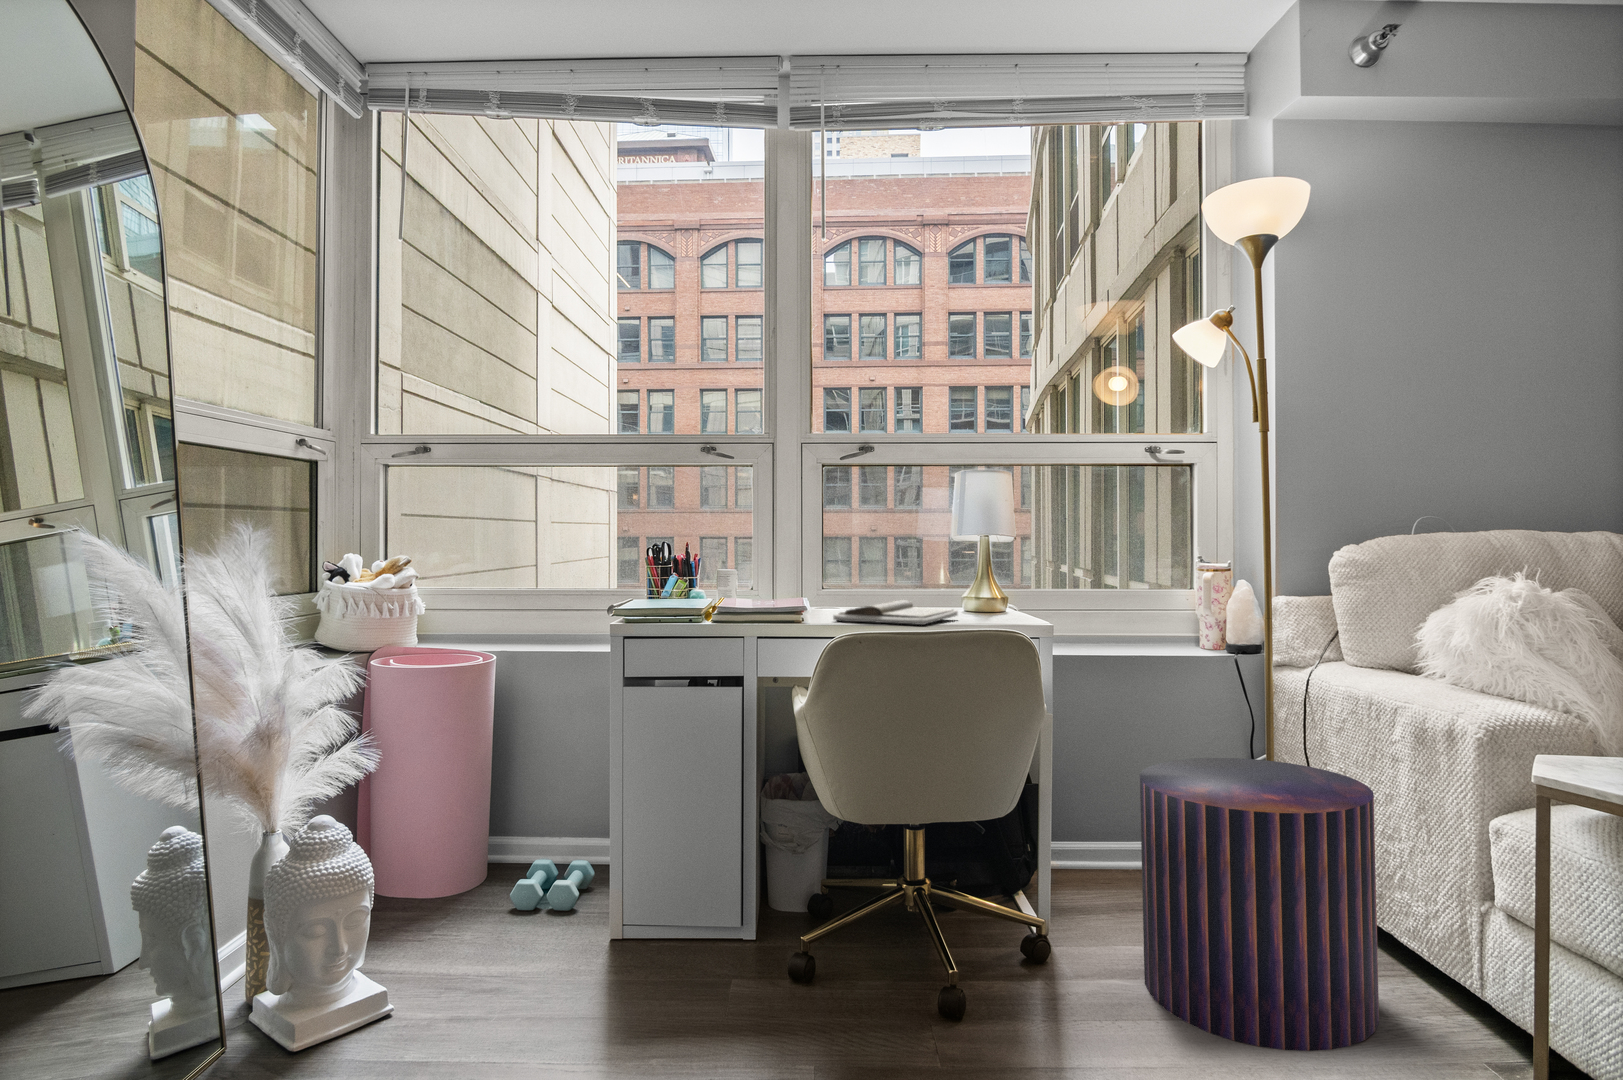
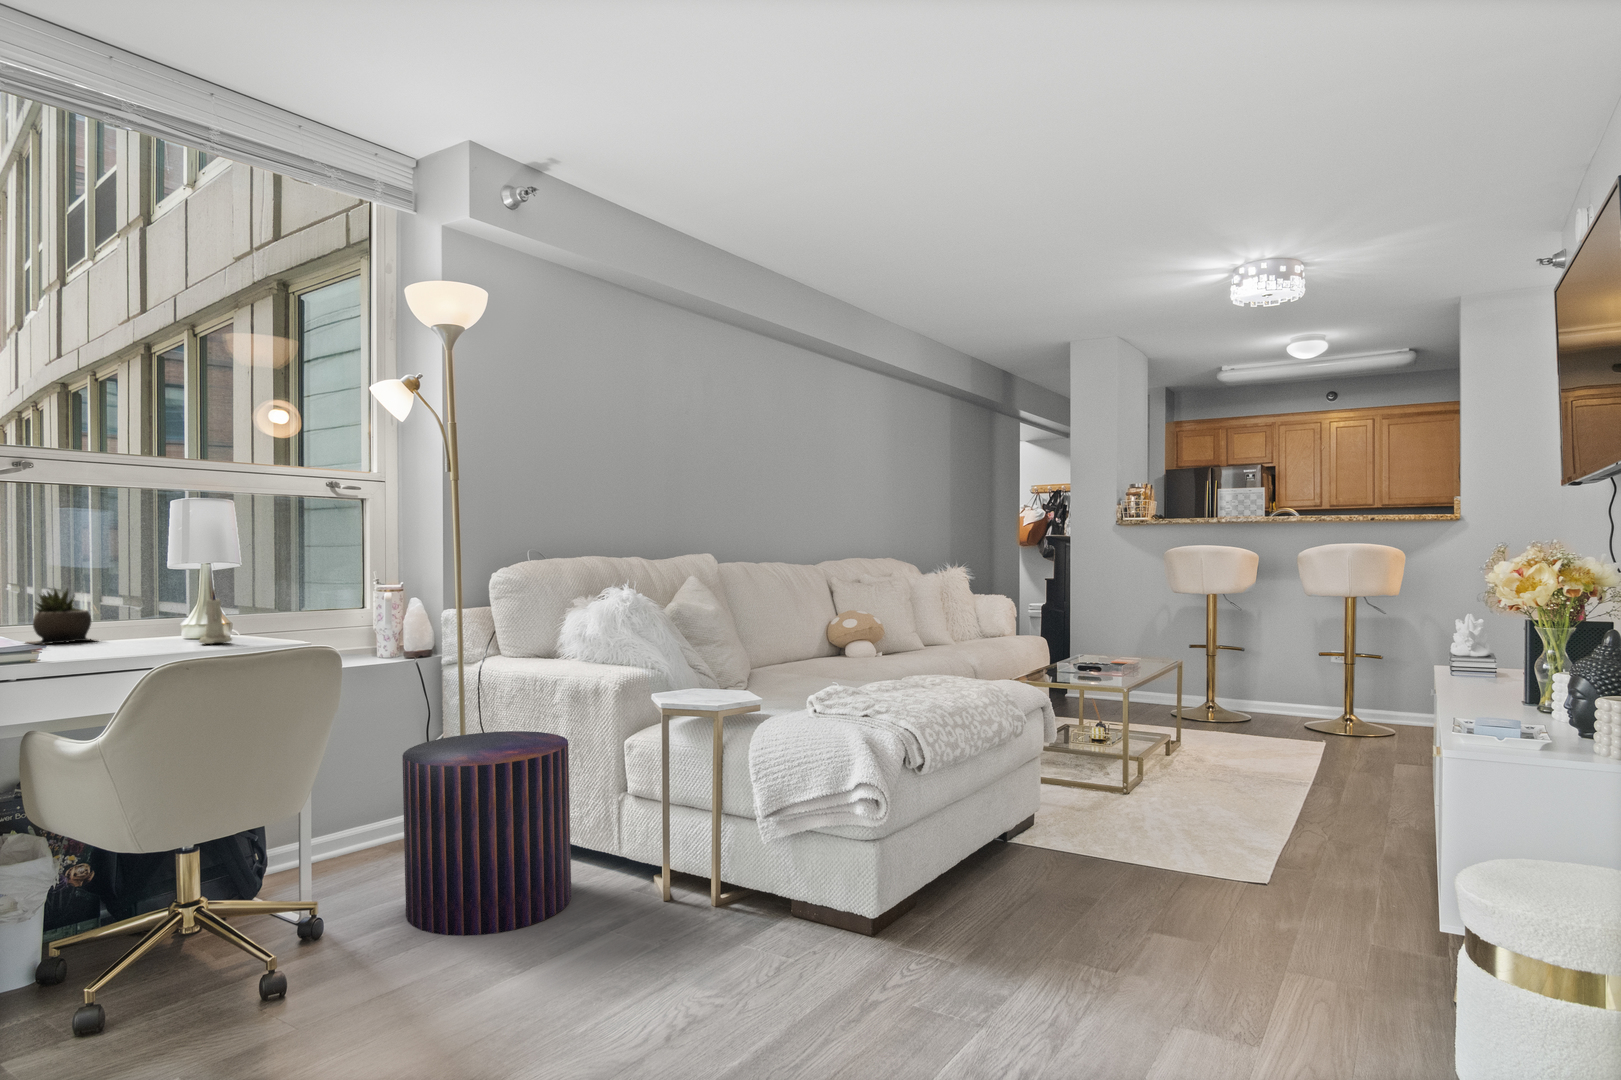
succulent plant: none [871,556,917,606] -> present [29,589,92,644]
candle: none [960,559,989,616] -> present [199,590,232,644]
book: present [833,600,958,625] -> none [80,633,212,660]

